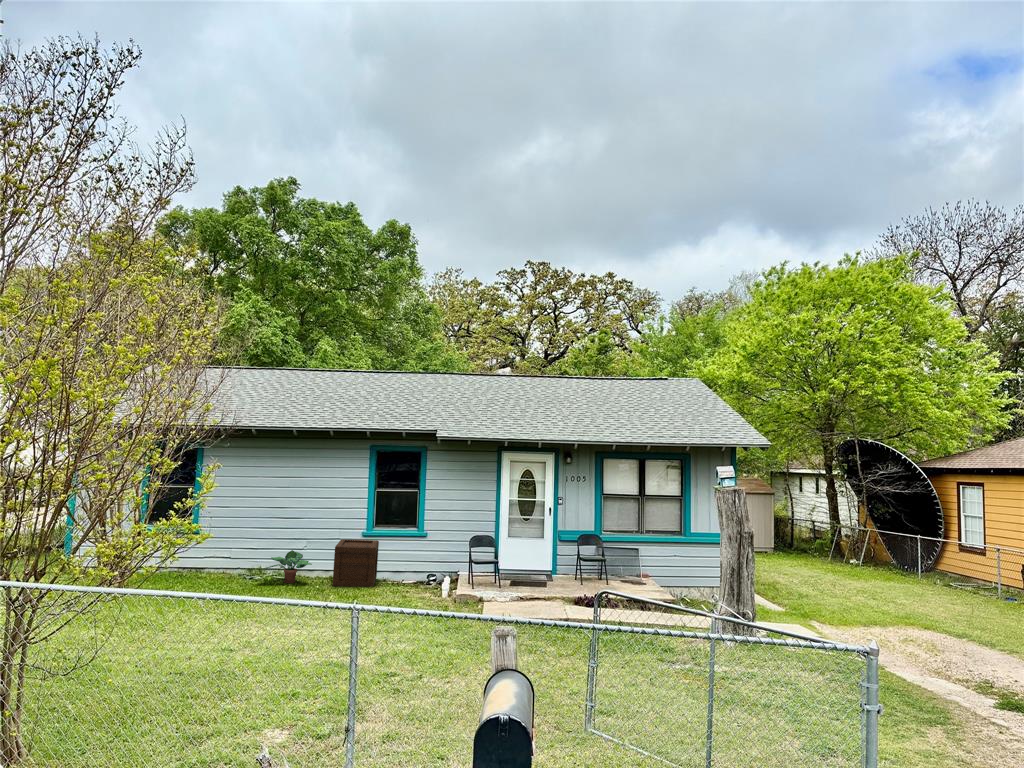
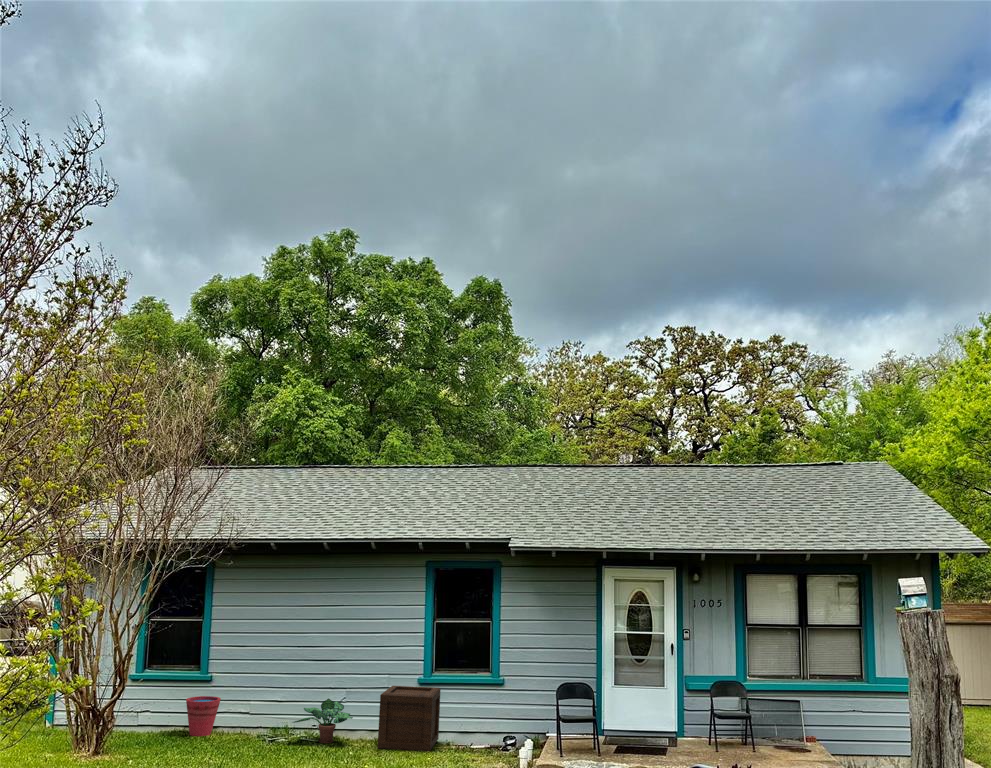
bucket: none [171,550,200,581] -> present [186,696,221,736]

